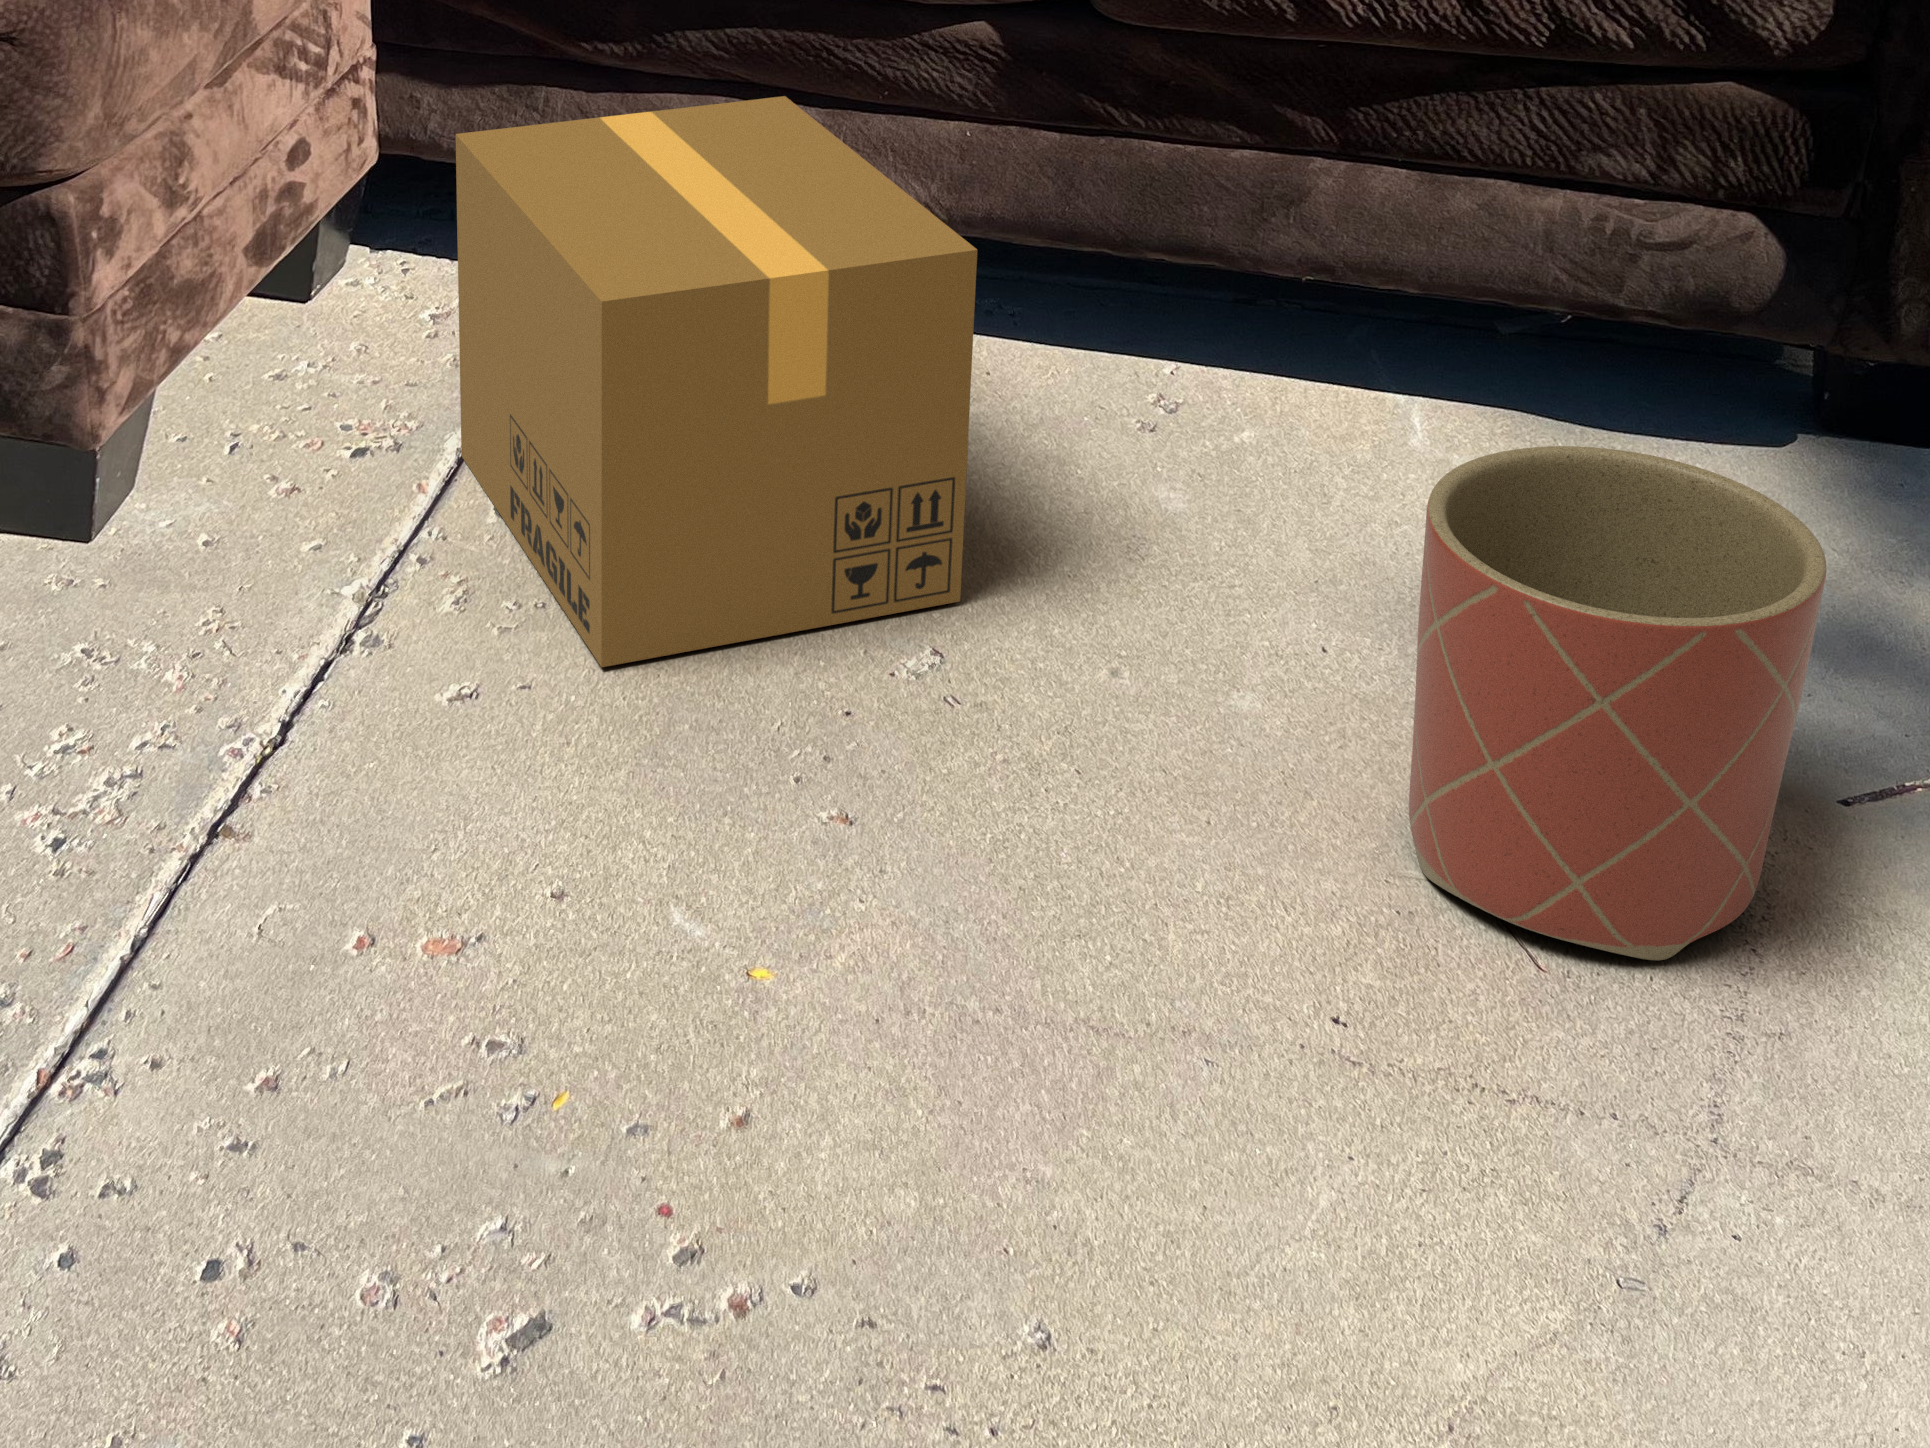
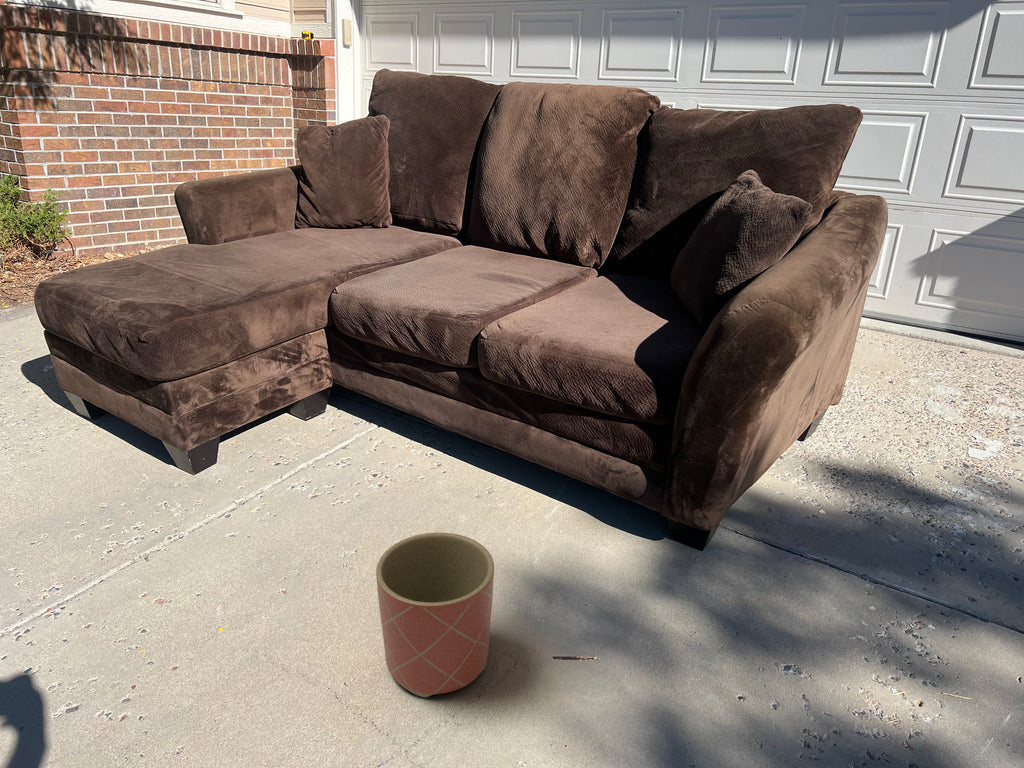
cardboard box: present [456,96,977,667] -> none [245,384,387,536]

